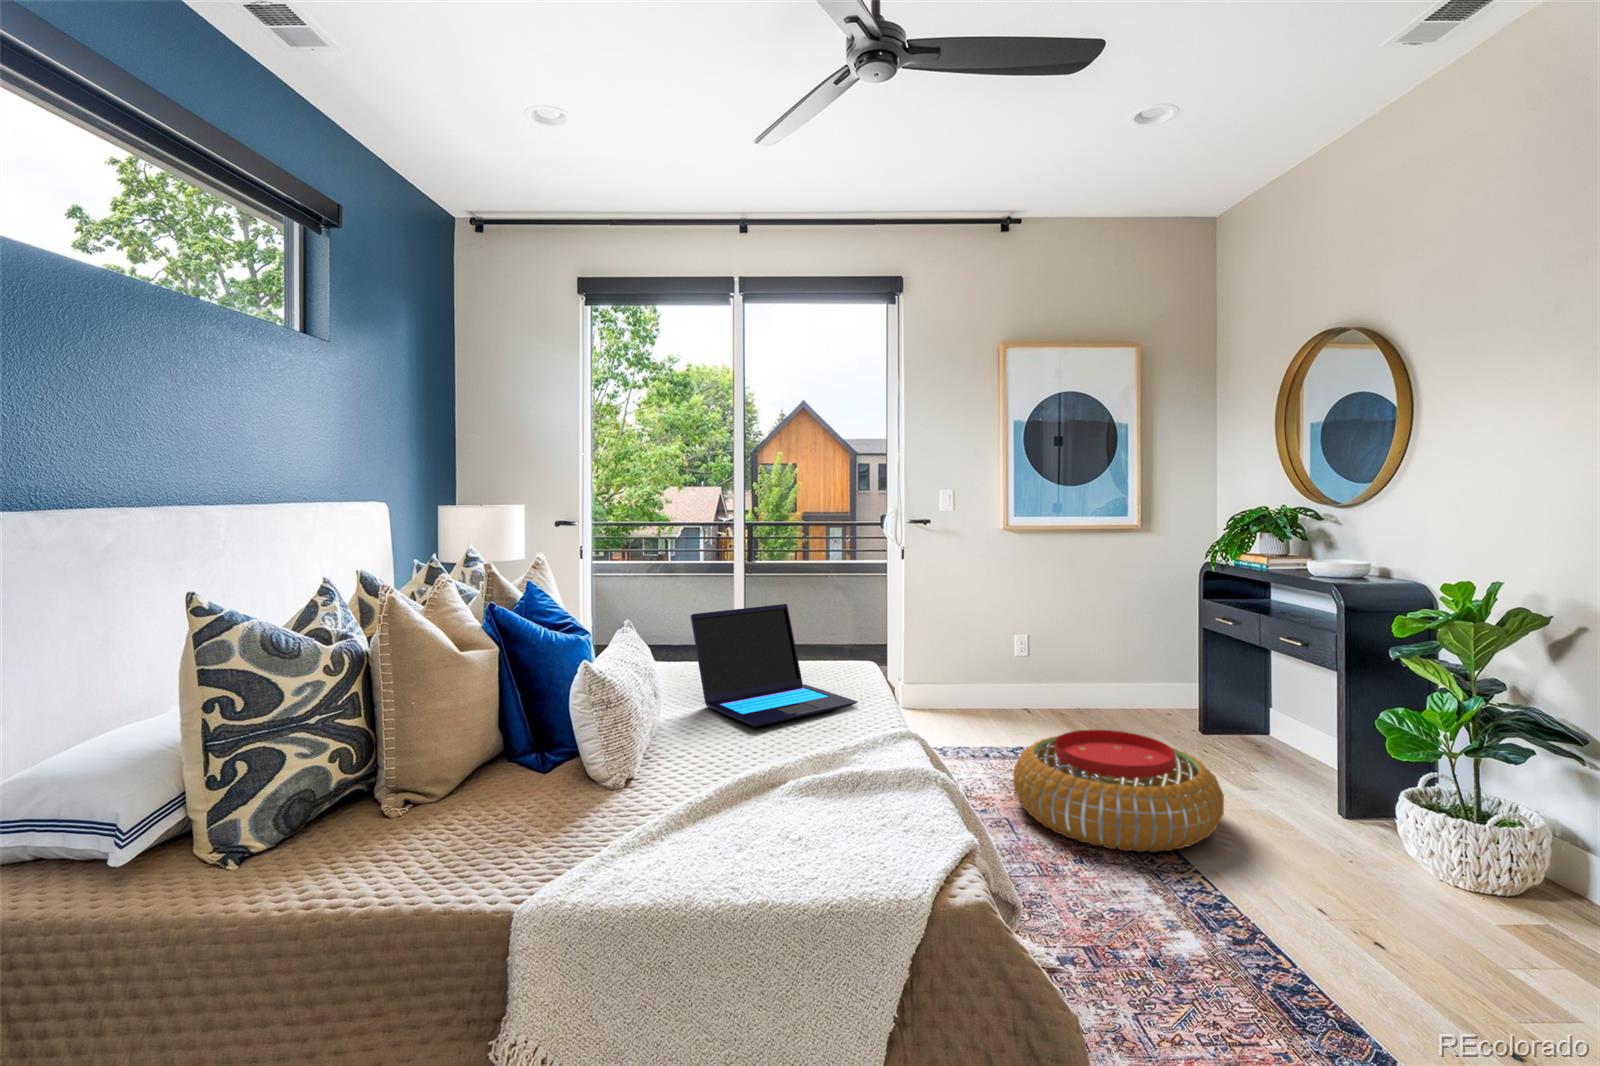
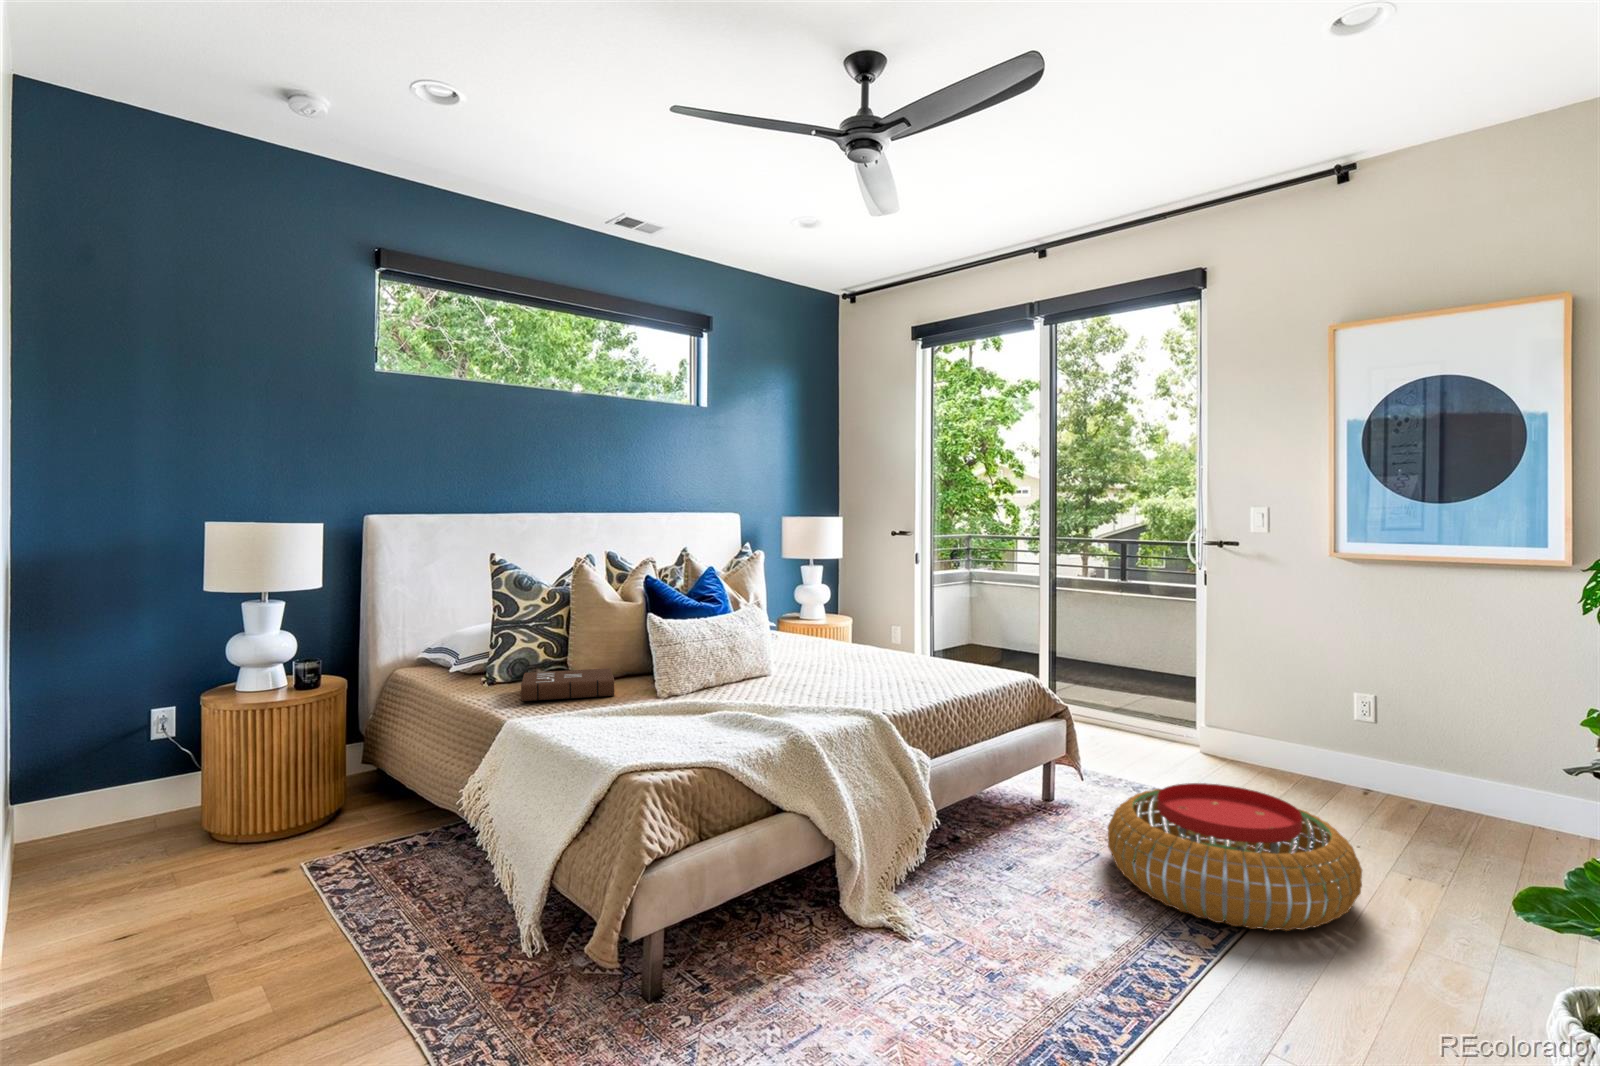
laptop: present [691,604,858,727] -> none [772,601,876,685]
book: none [368,766,588,878] -> present [521,668,614,701]

